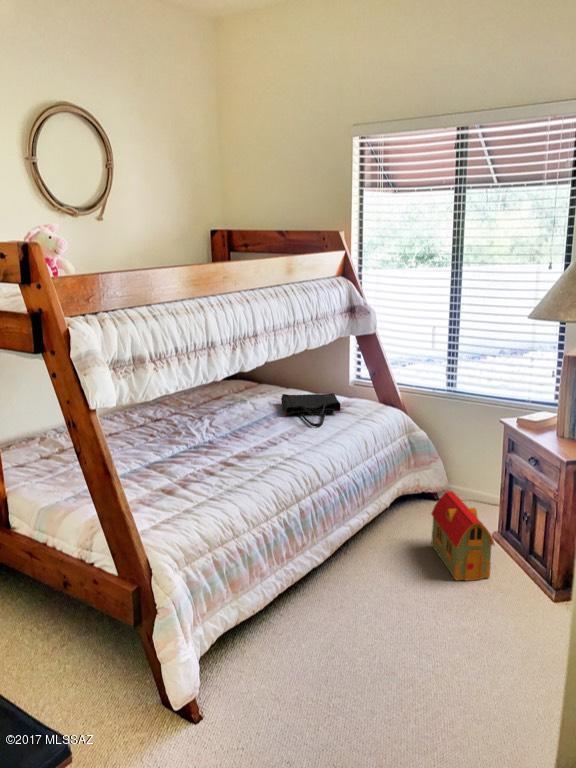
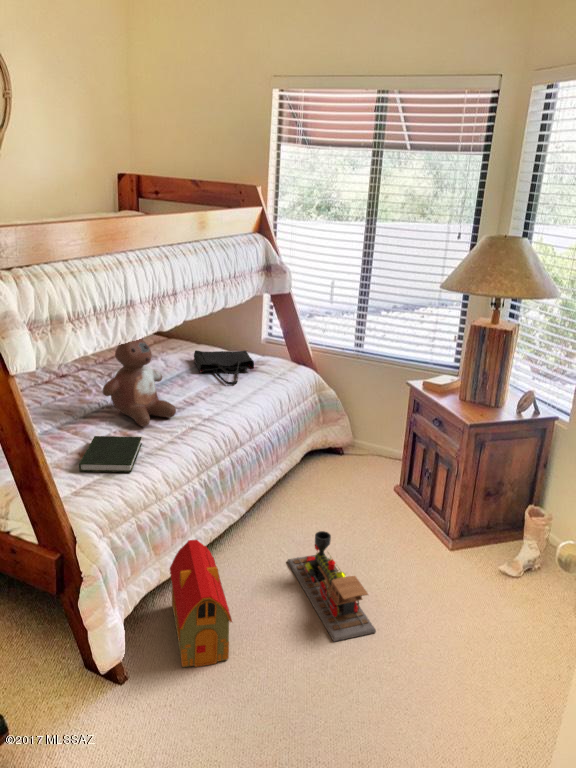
stuffed bear: none [188,371,258,466] -> present [102,338,176,427]
book: none [161,474,223,508] -> present [79,436,142,472]
toy house: present [431,491,494,581] -> present [170,539,232,667]
toy train: none [371,574,463,691] -> present [287,531,376,641]

